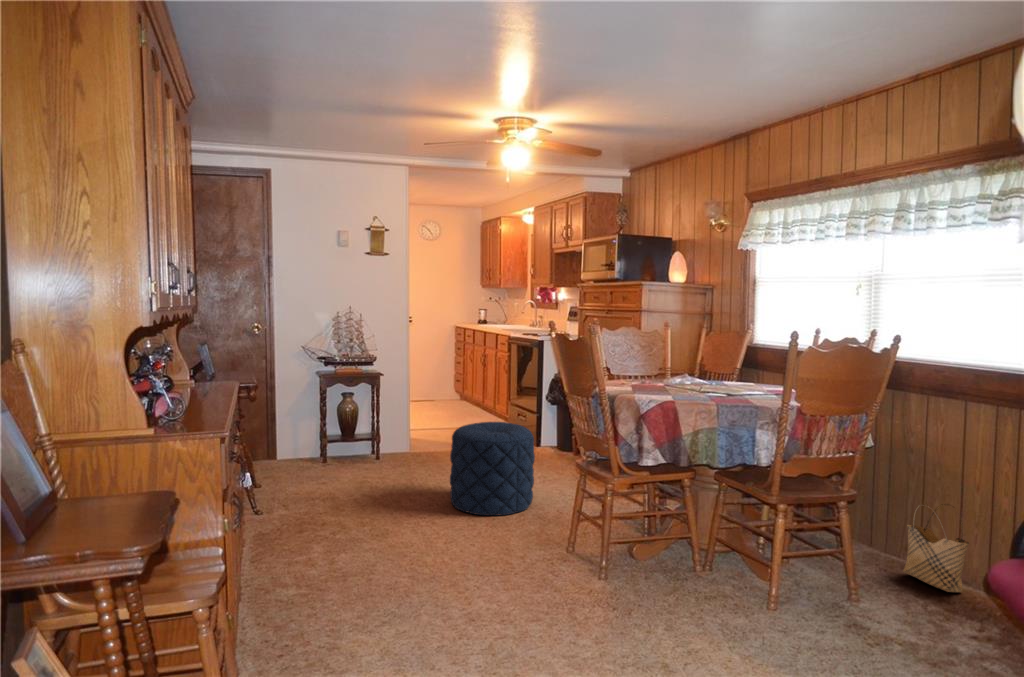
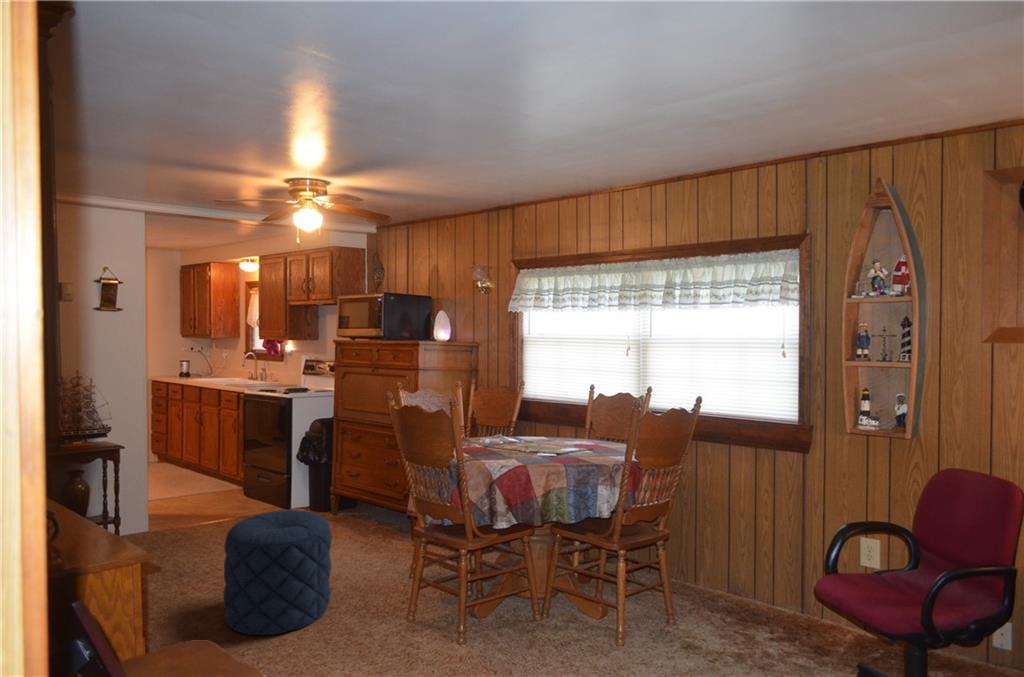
woven basket: present [903,504,969,592] -> none [697,536,749,614]

